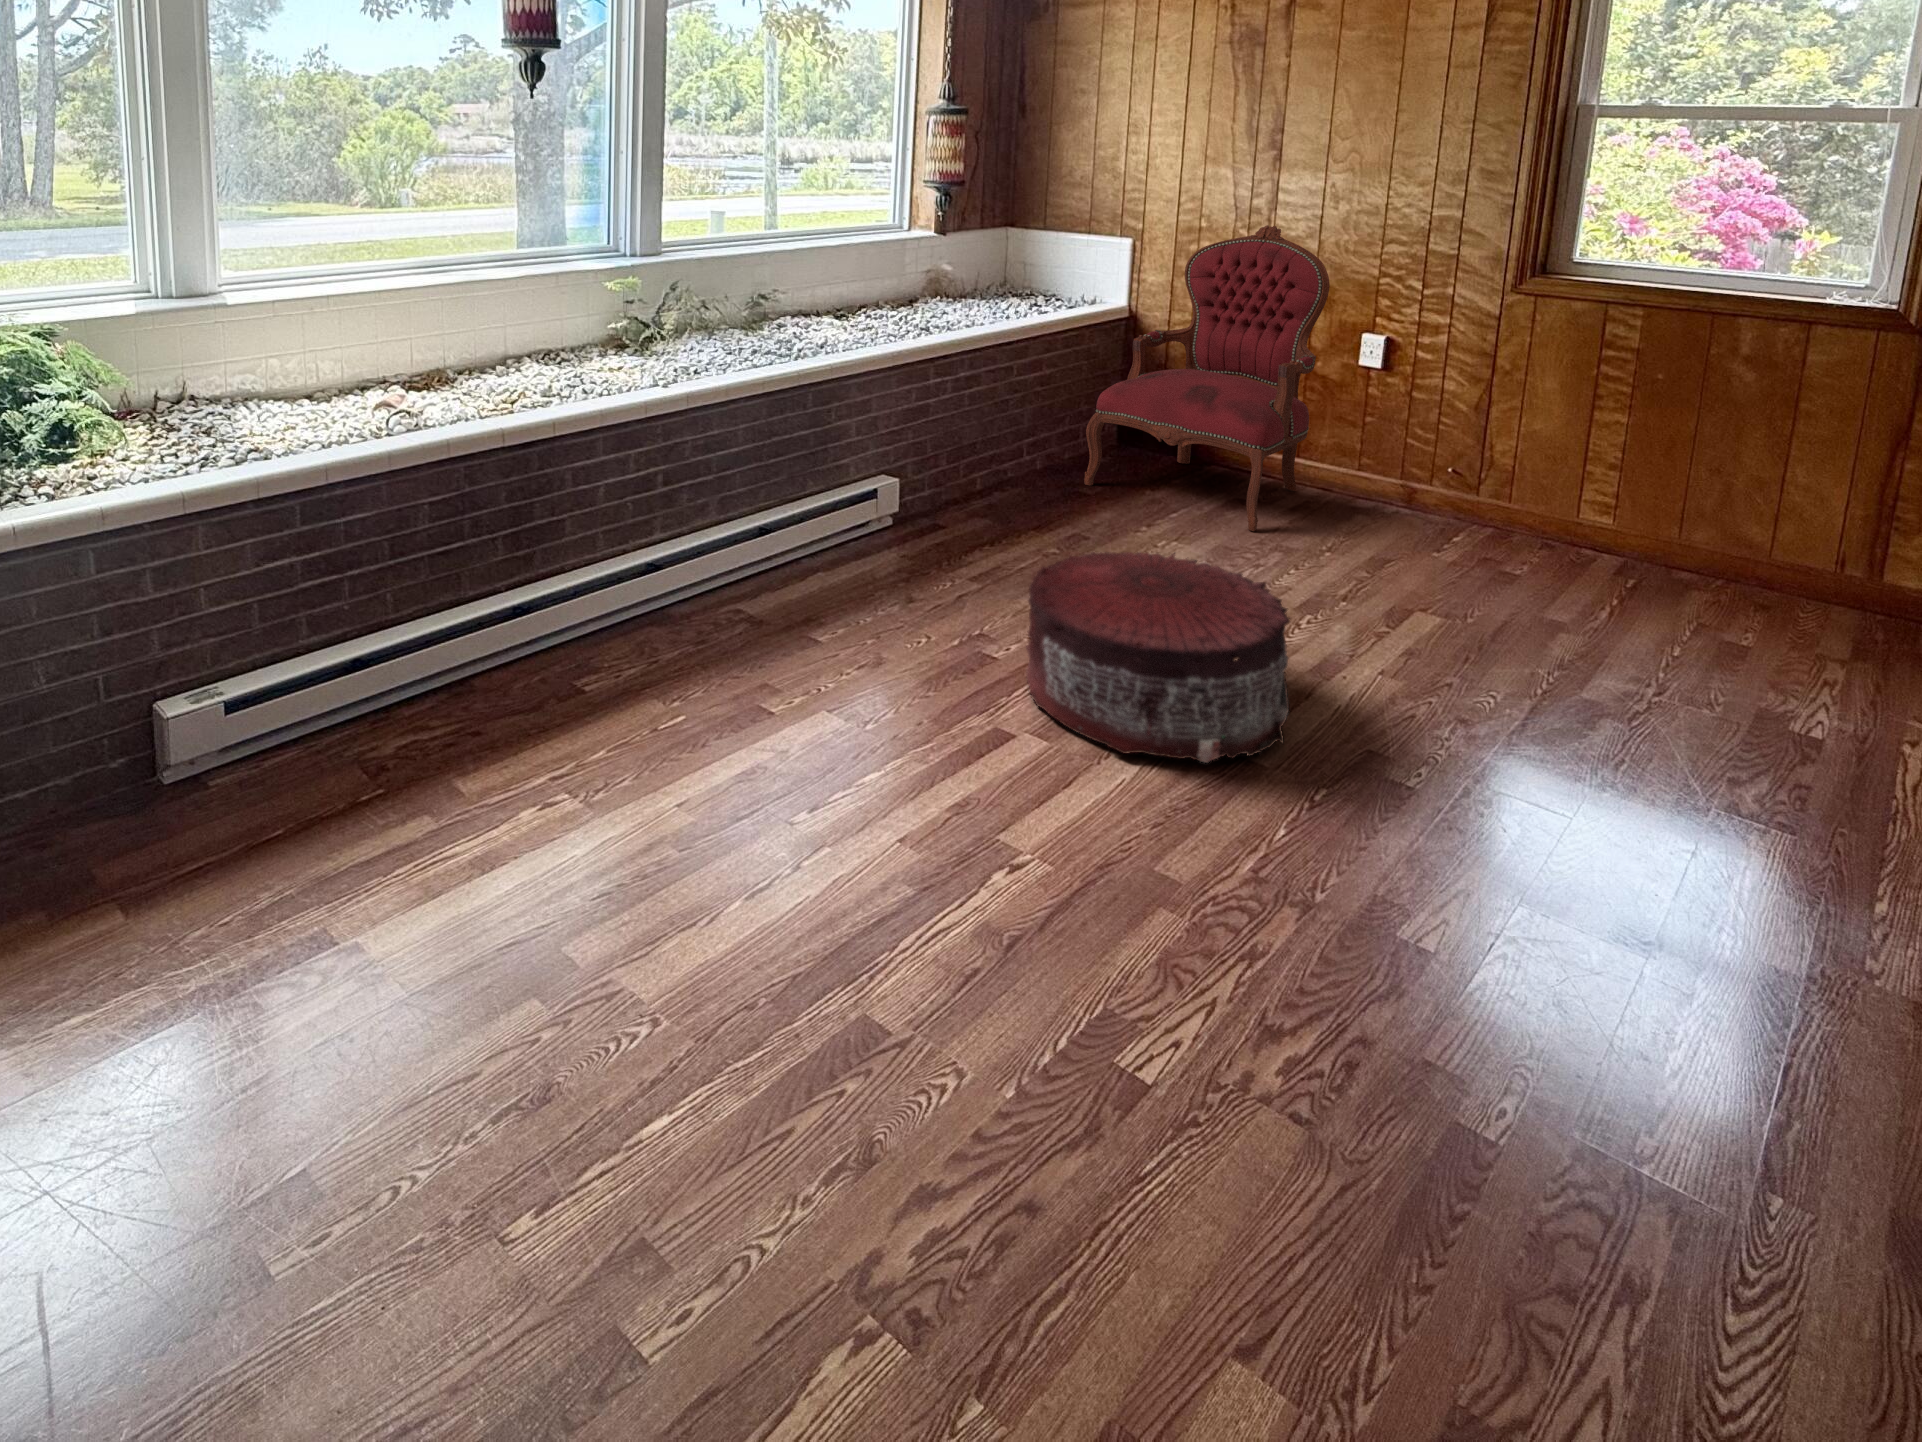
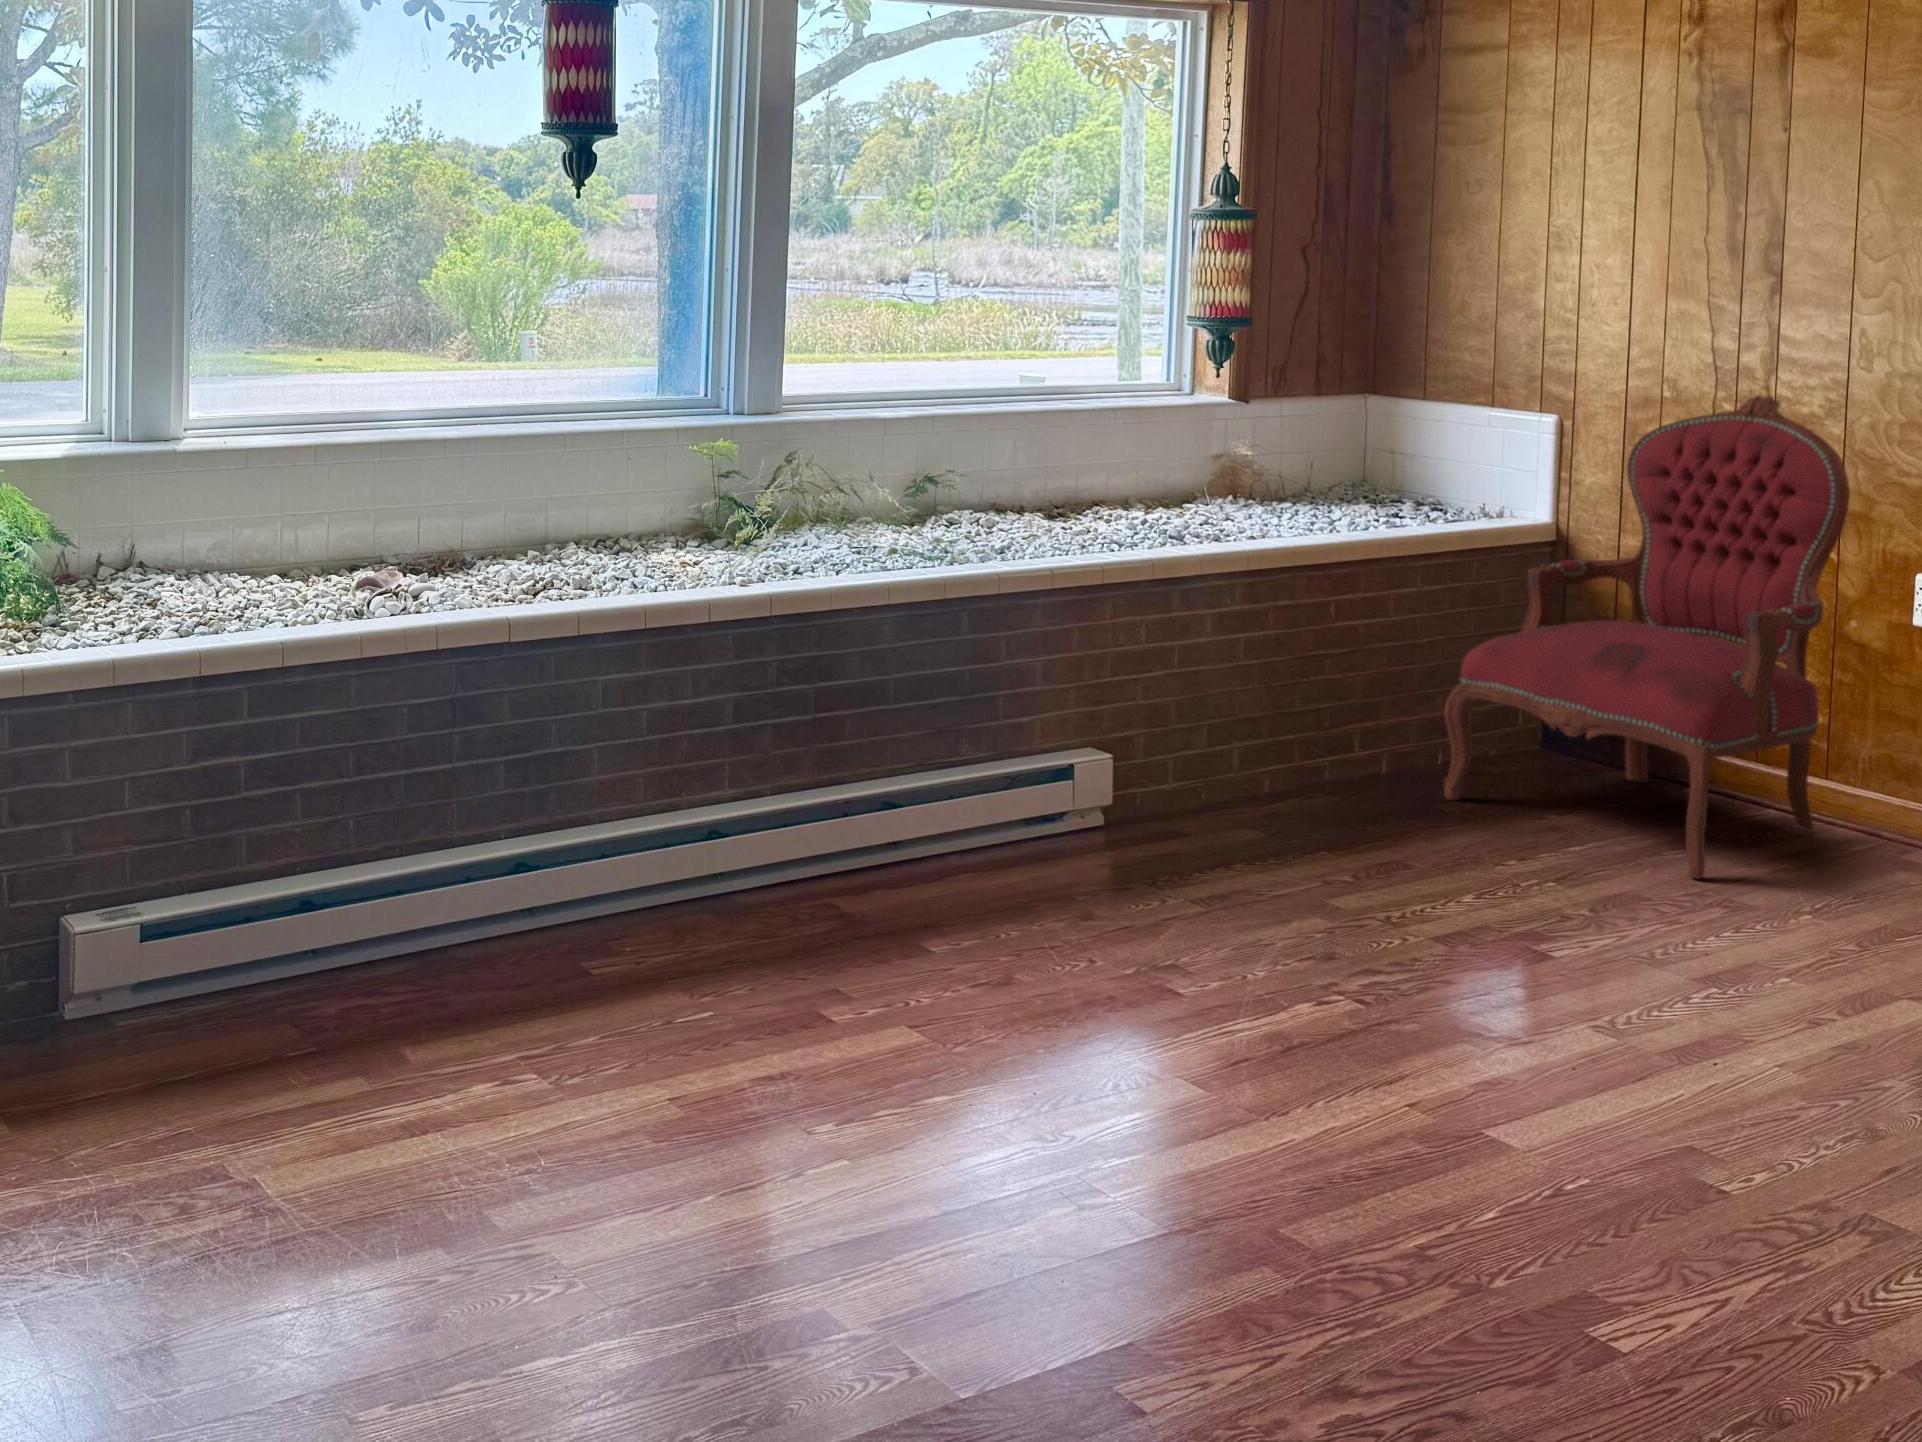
pouf: present [1026,552,1290,763] -> none [1202,845,1581,1139]

